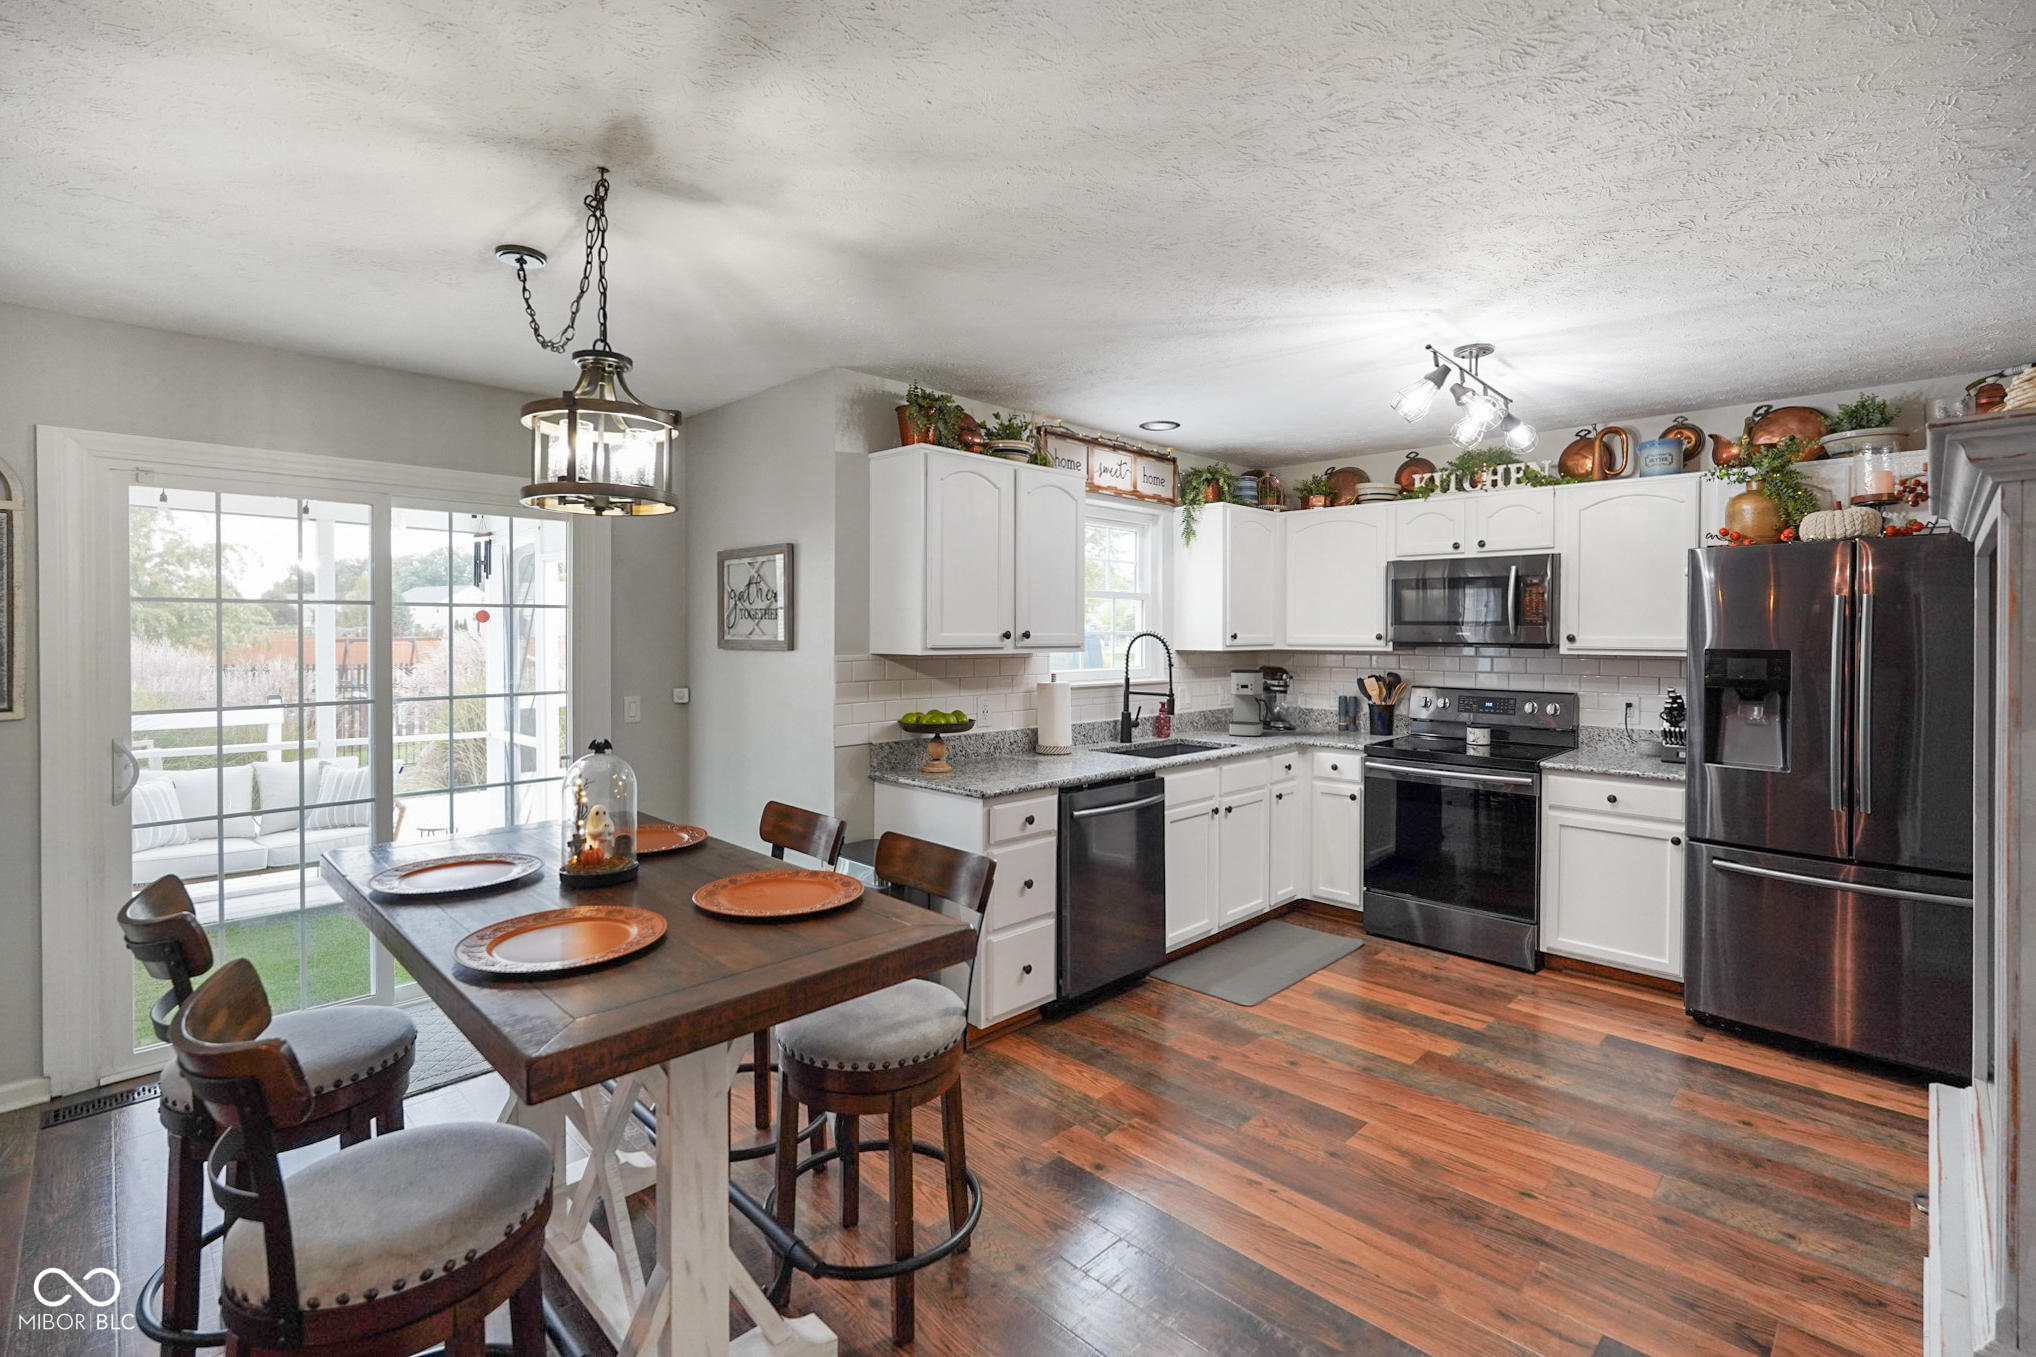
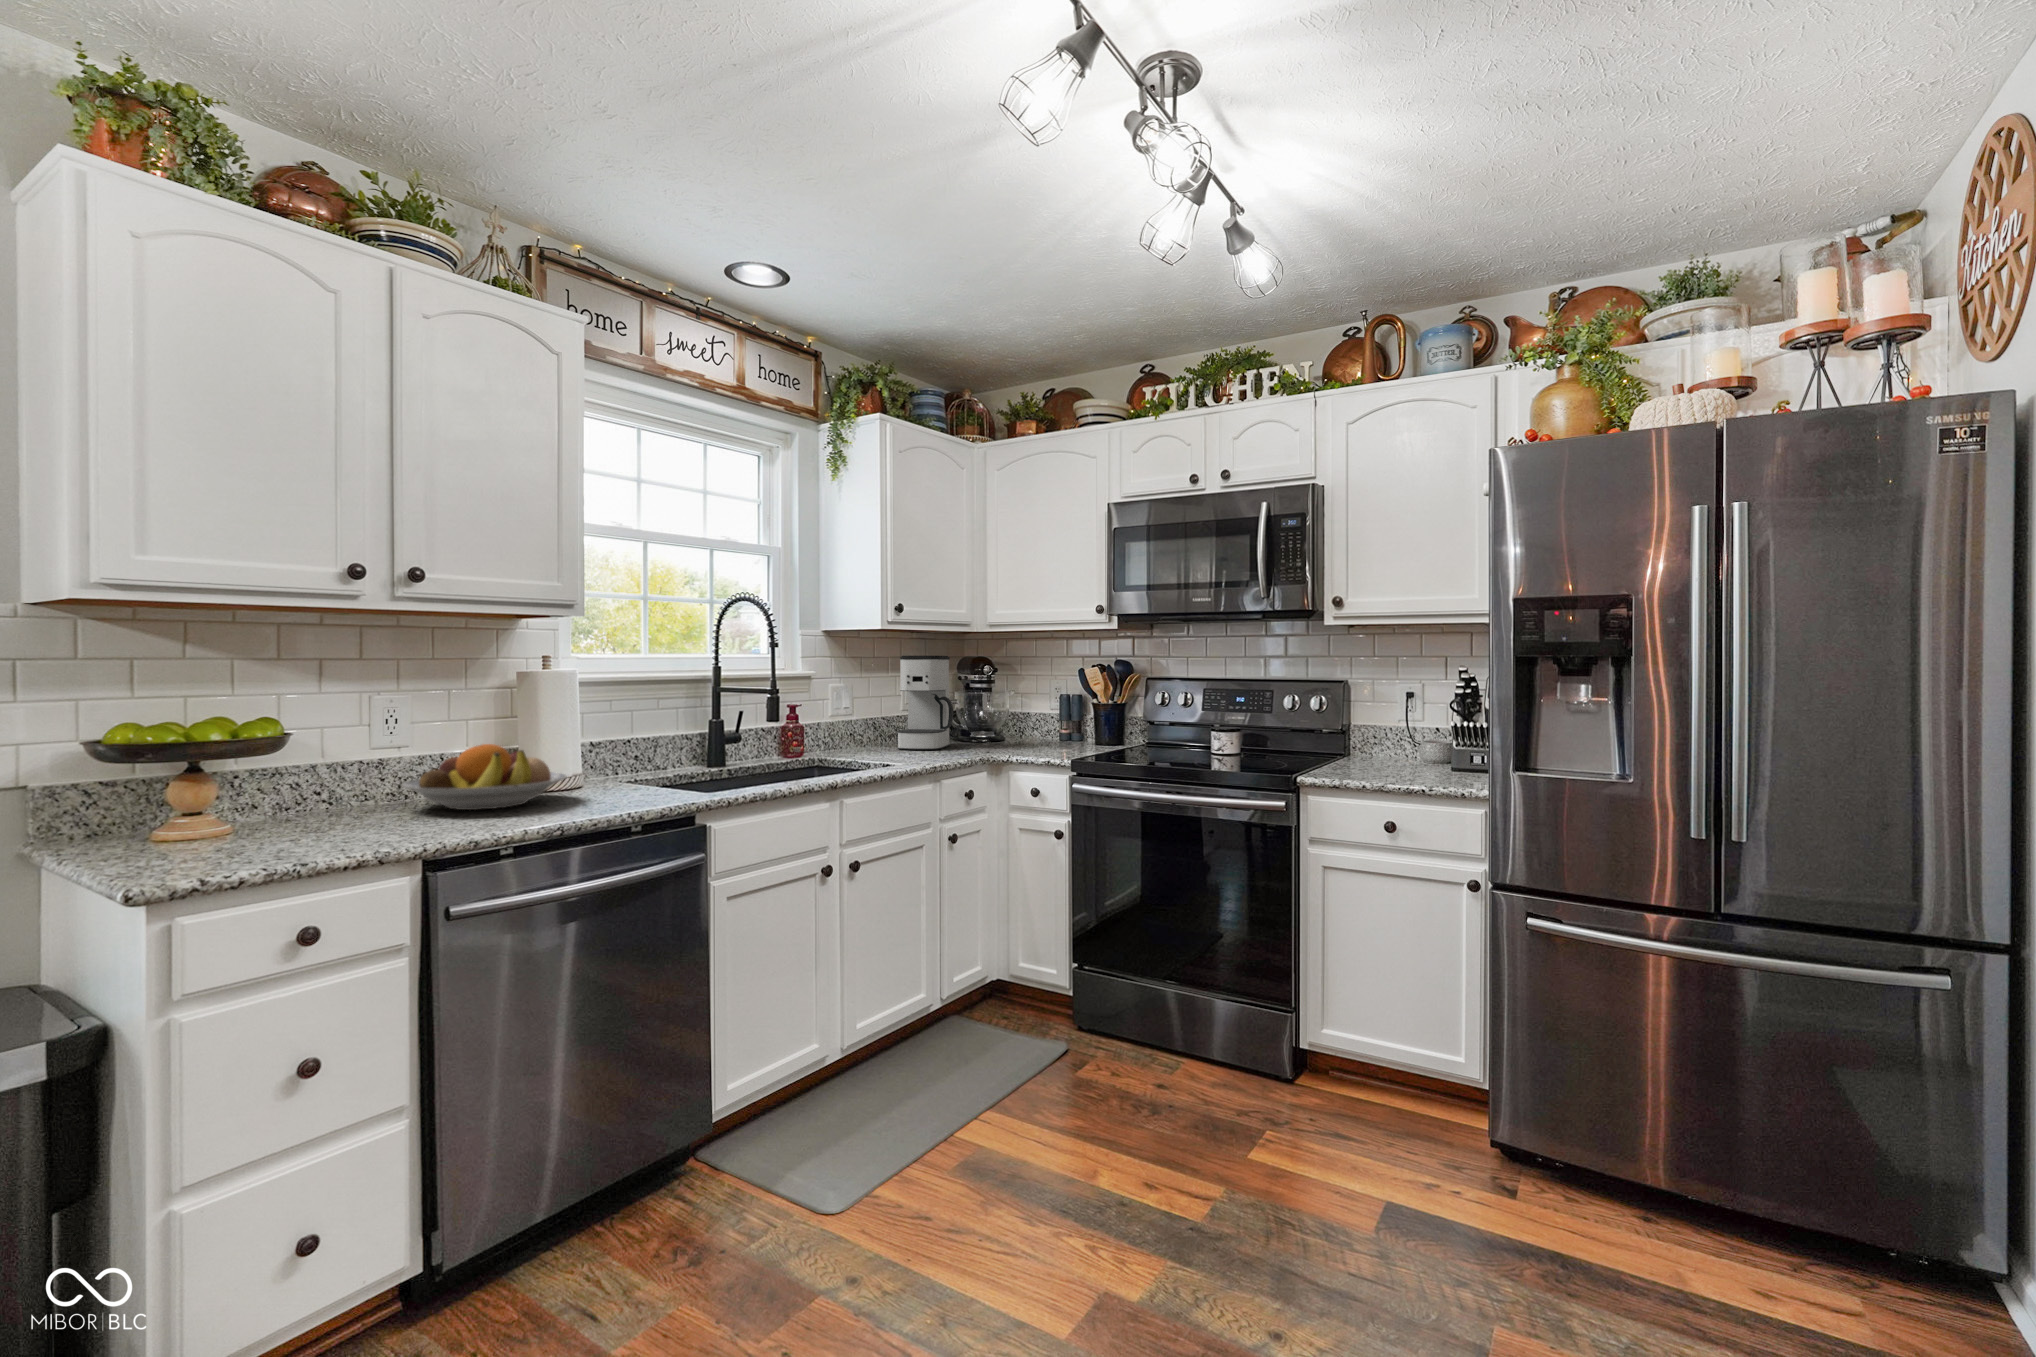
fruit bowl: none [993,730,1077,767] -> present [402,744,567,810]

